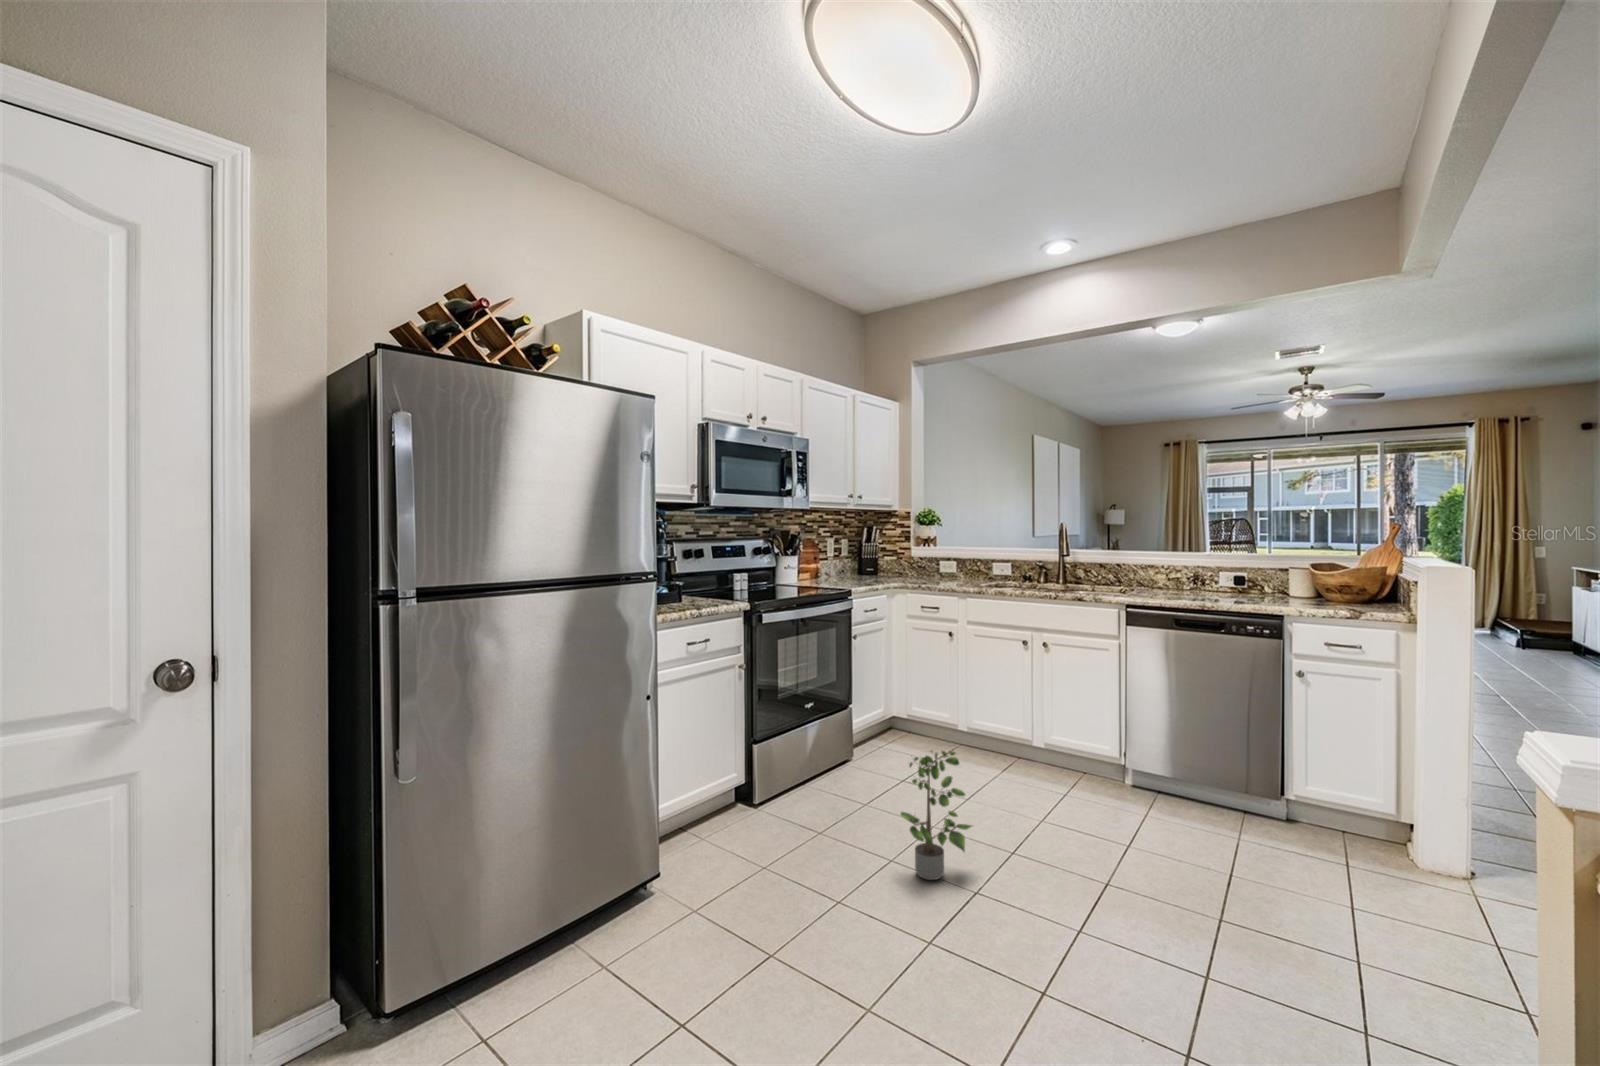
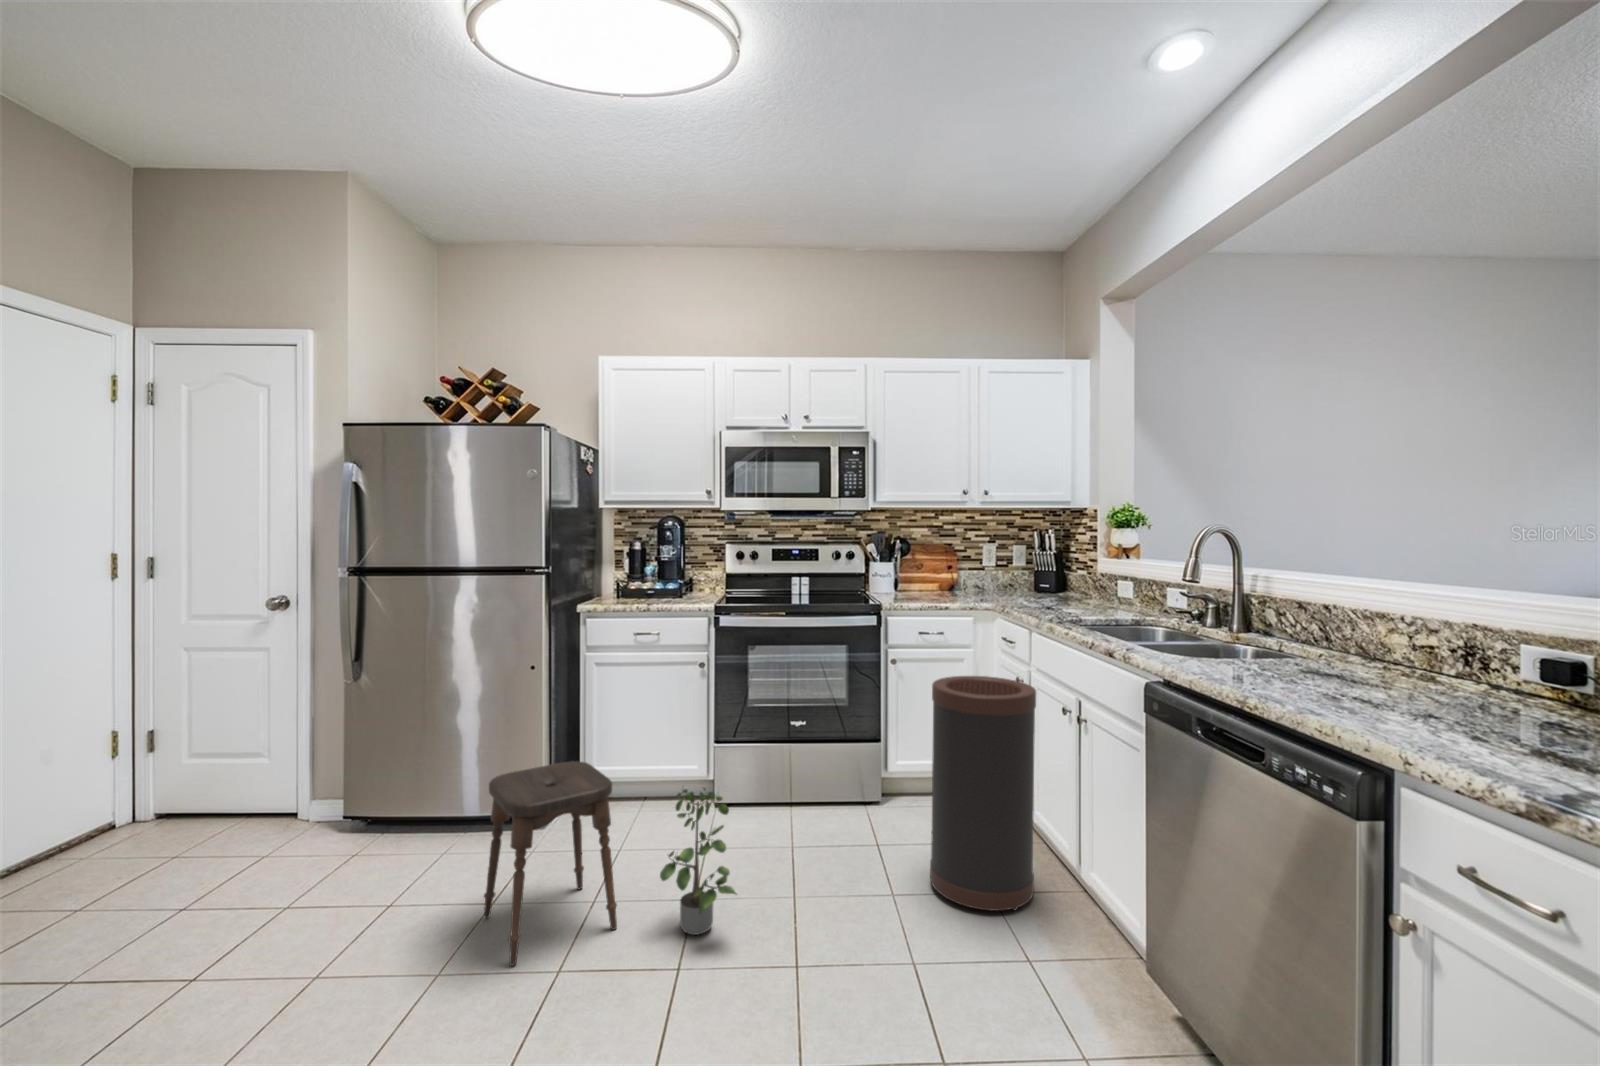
trash can: none [951,631,1026,790] -> present [930,676,1036,911]
stool: none [782,768,896,970] -> present [484,761,617,966]

